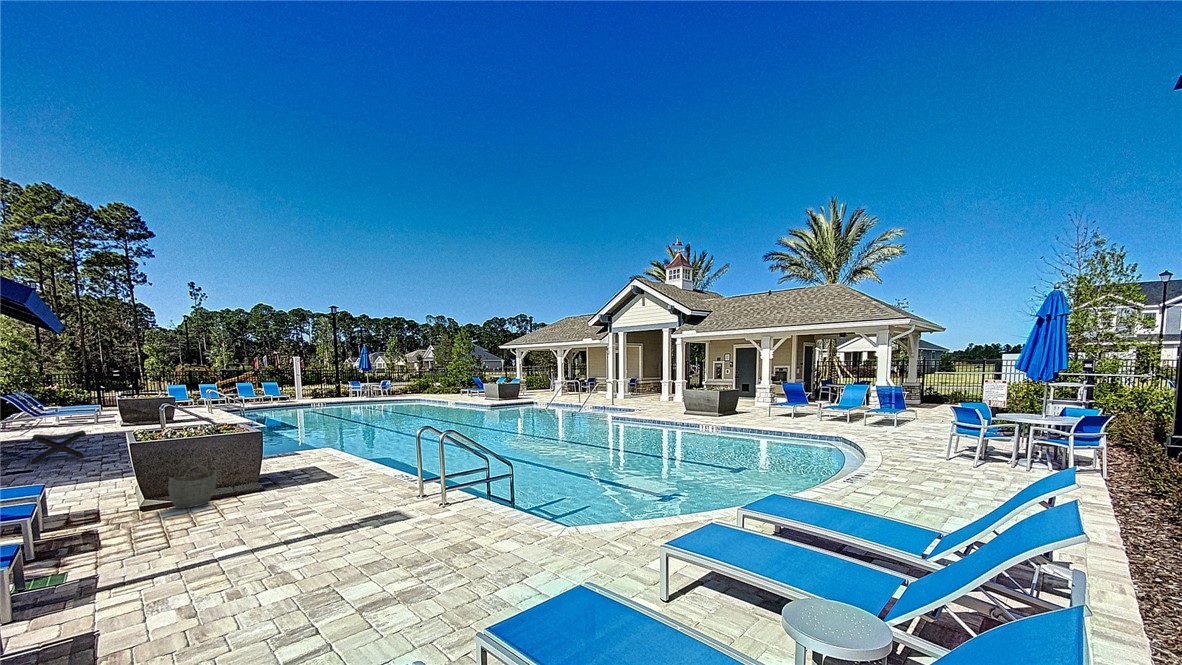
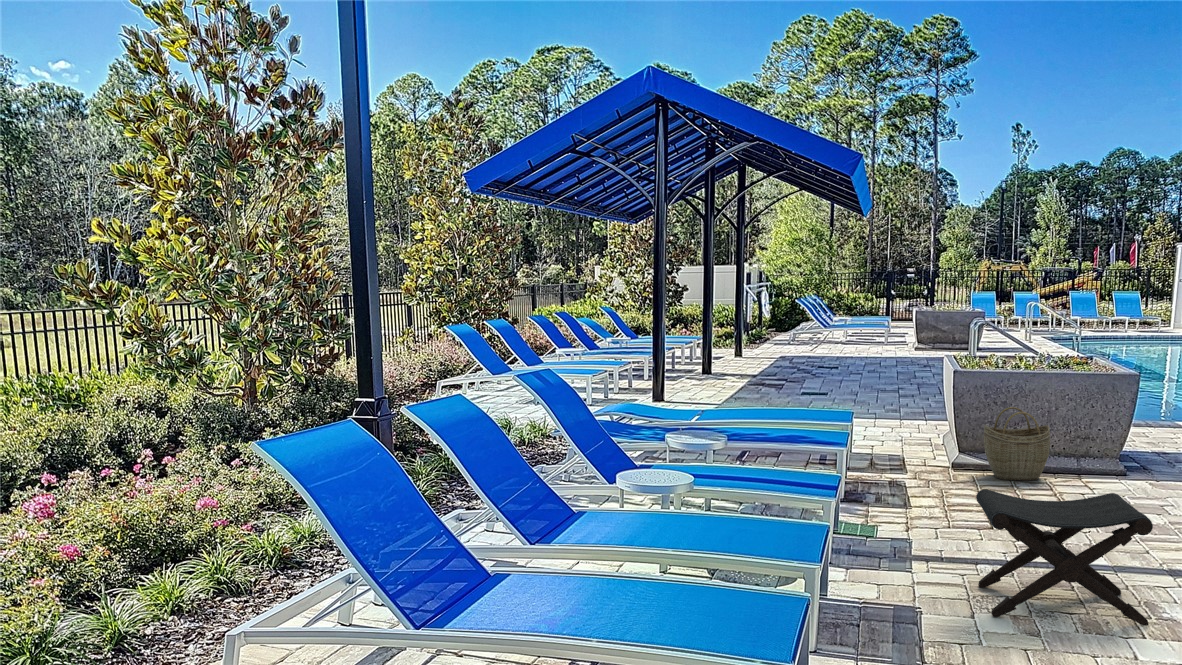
footstool: present [31,430,86,464] -> present [976,489,1153,626]

